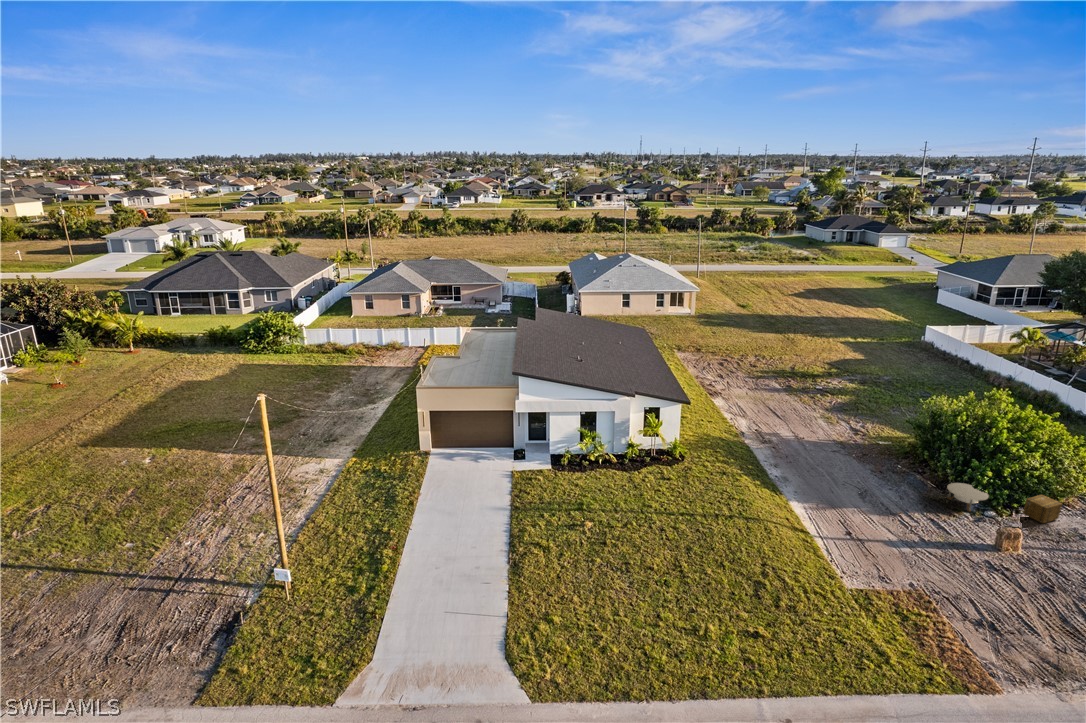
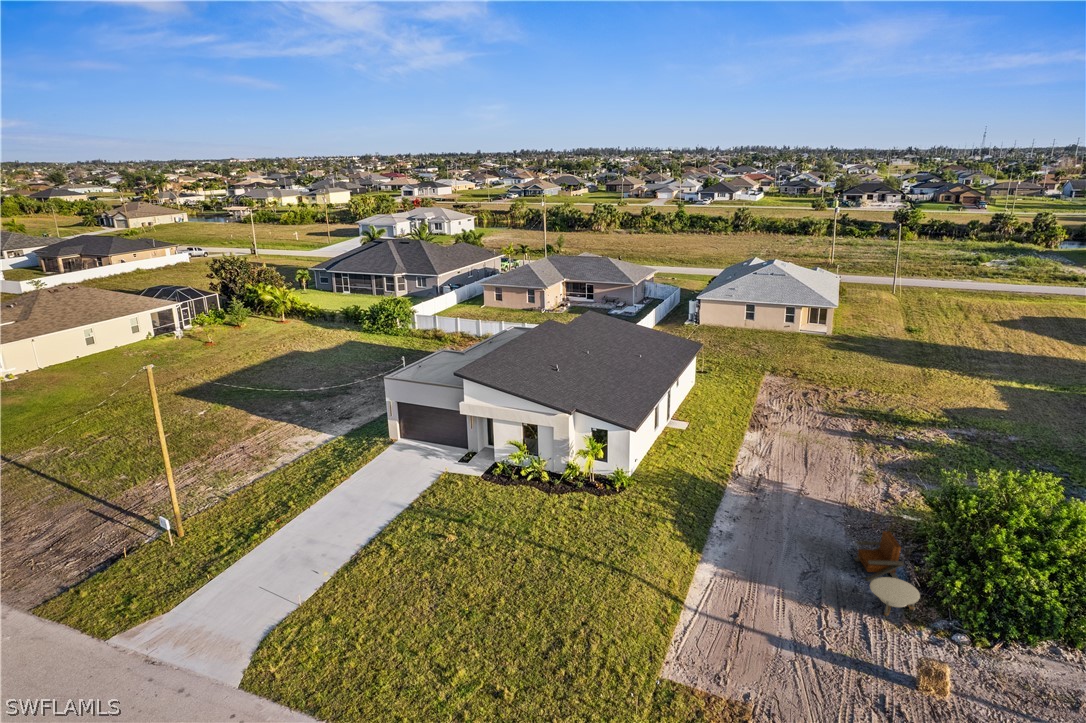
lounge chair: none [902,450,952,491] -> present [855,531,904,582]
cardboard box: present [1023,495,1062,523] -> none [957,616,1007,655]

